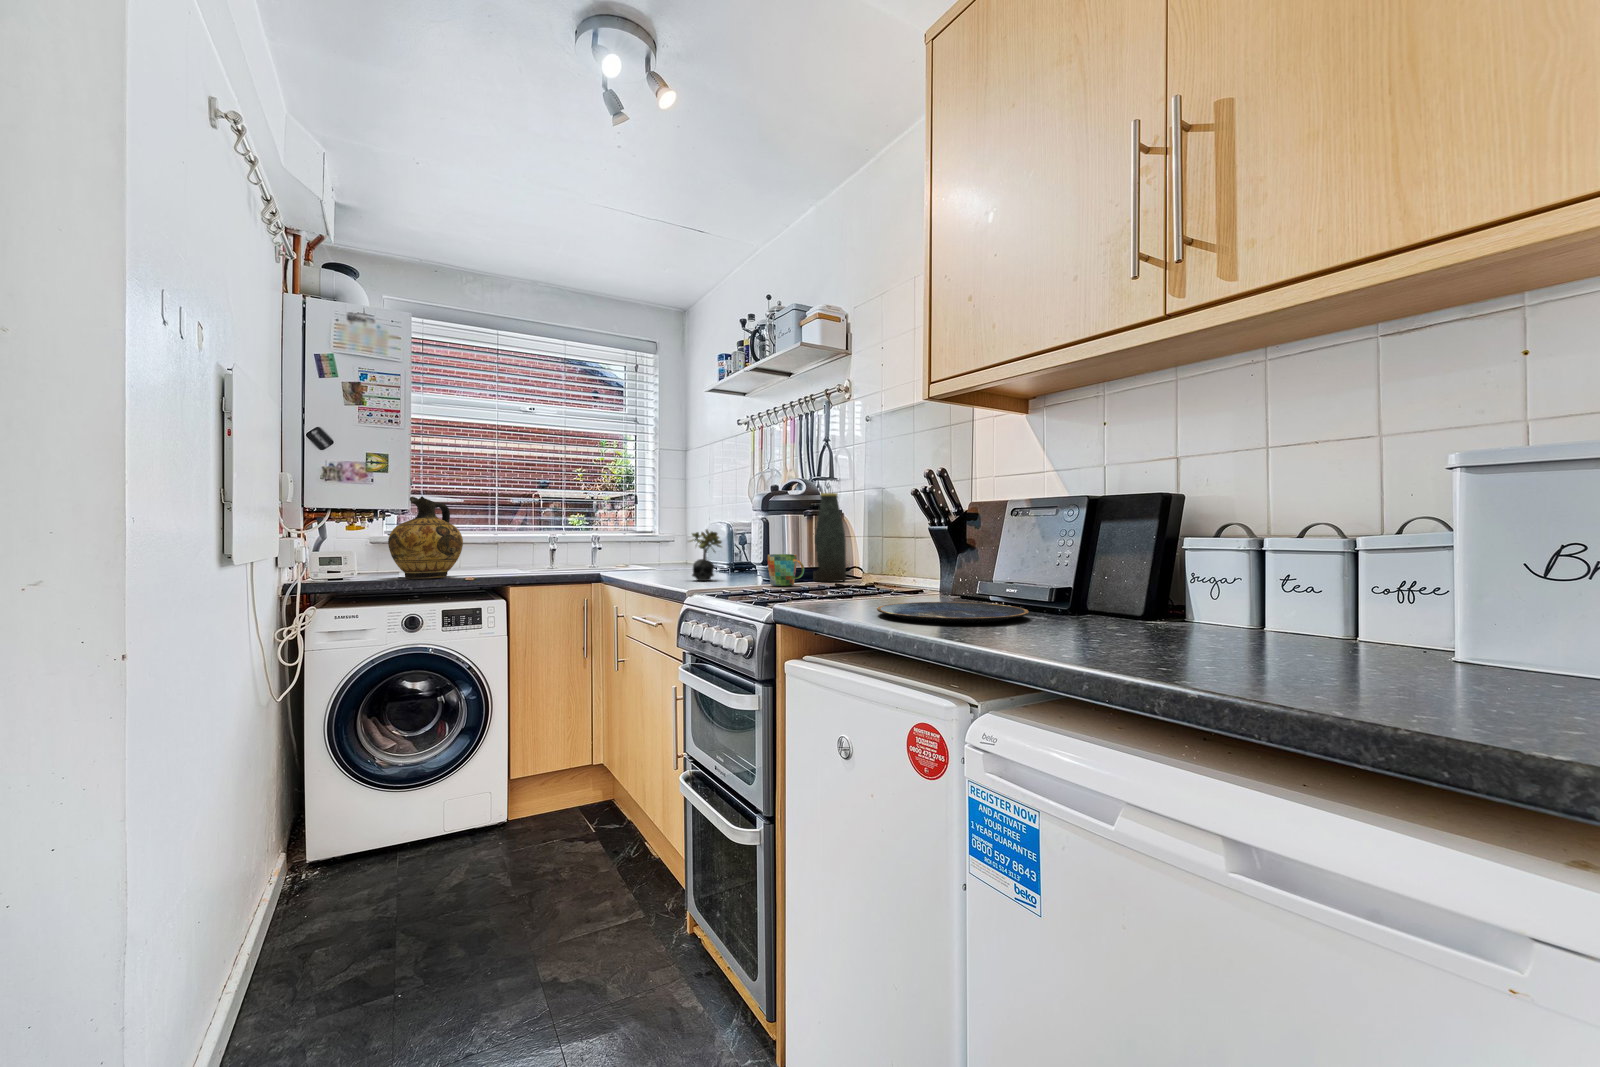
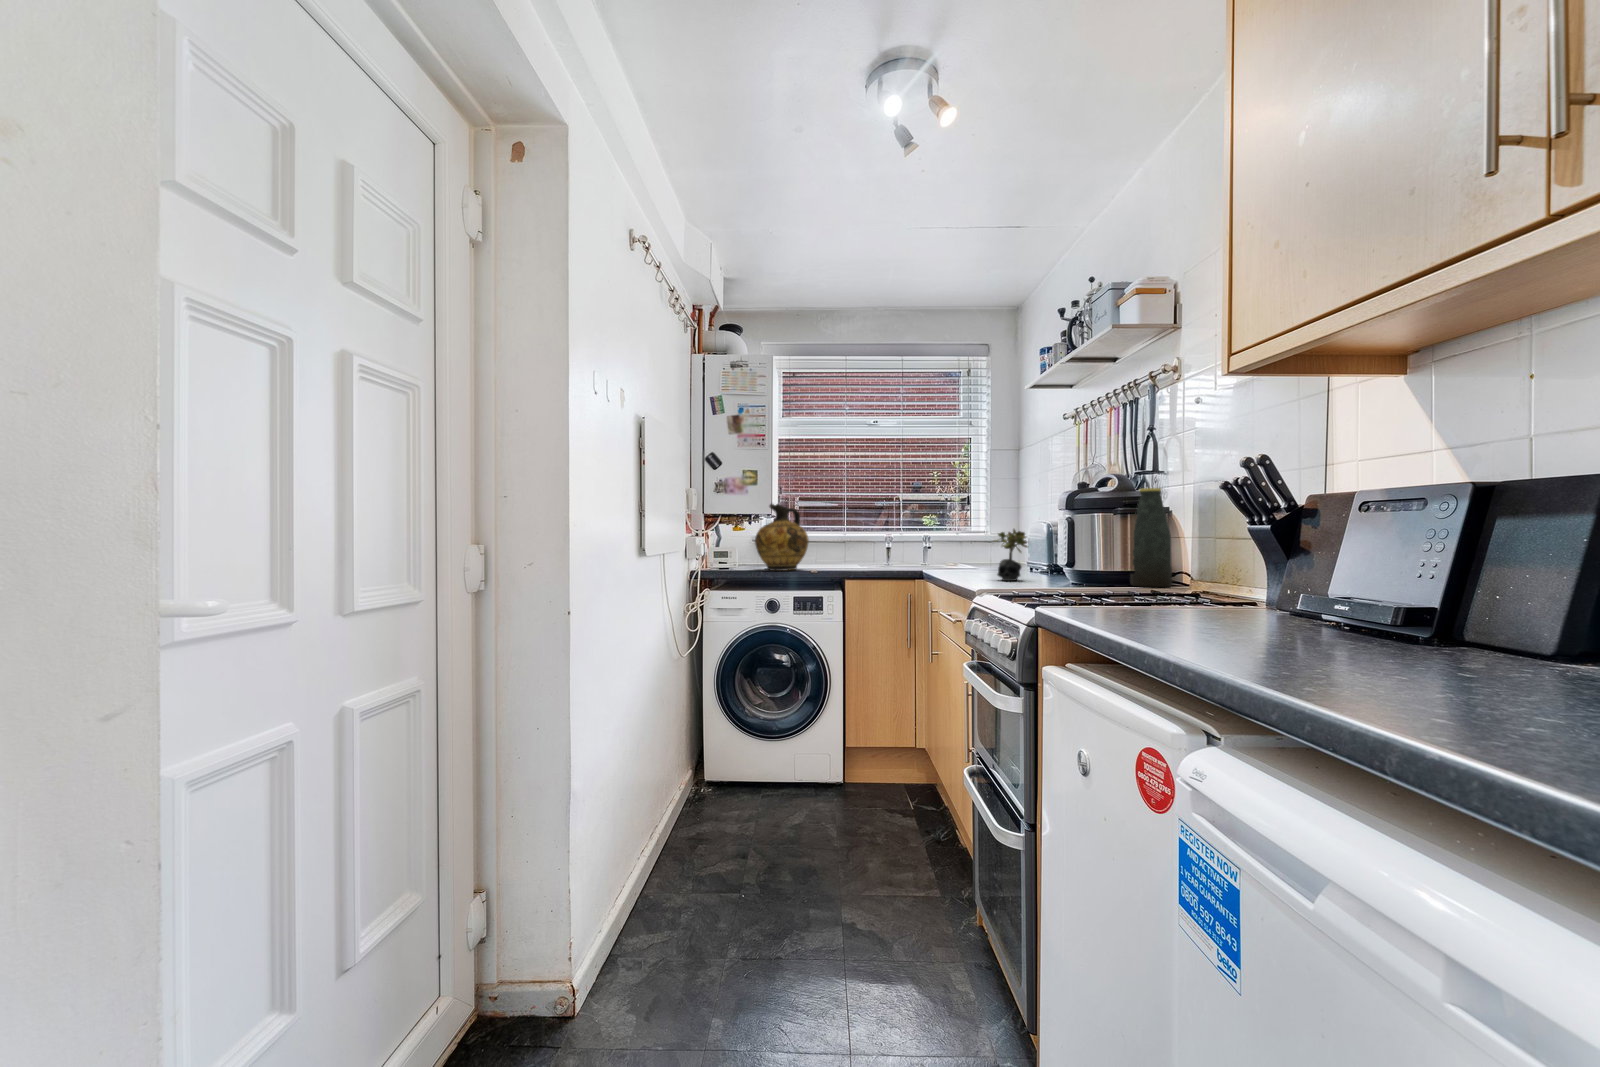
mug: present [768,554,804,586] -> none [1068,556,1109,589]
plate: present [877,602,1029,623] -> none [1135,615,1344,643]

